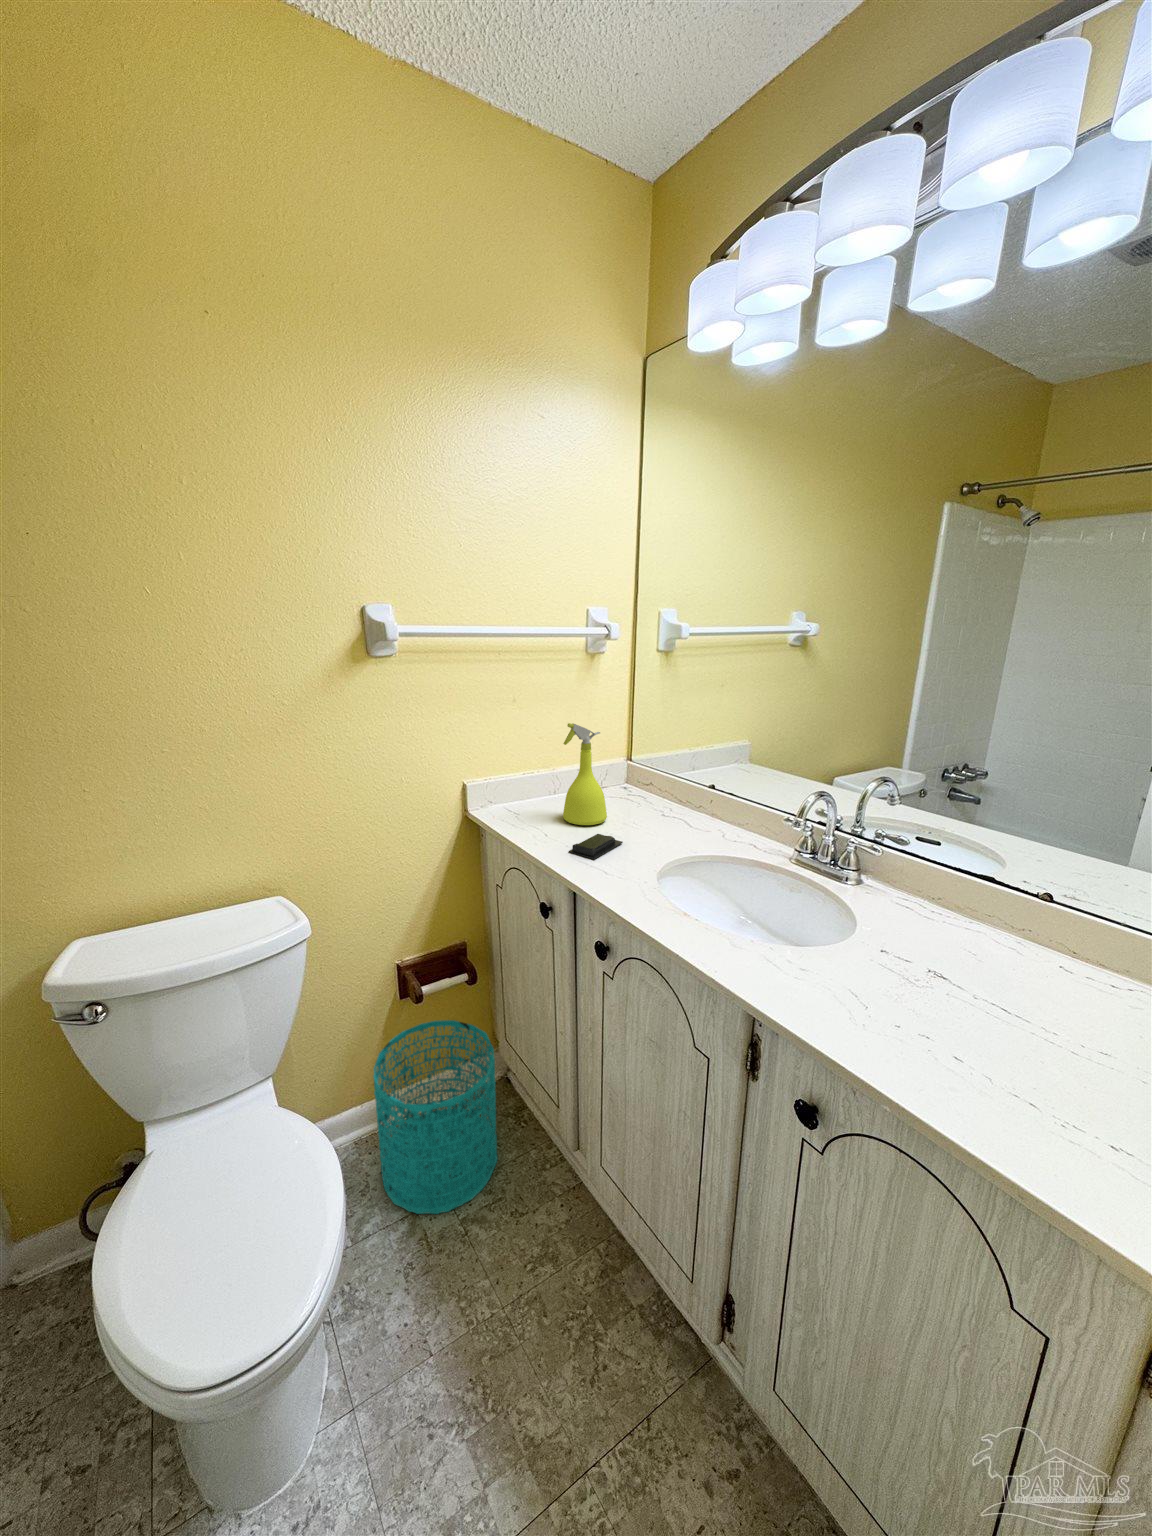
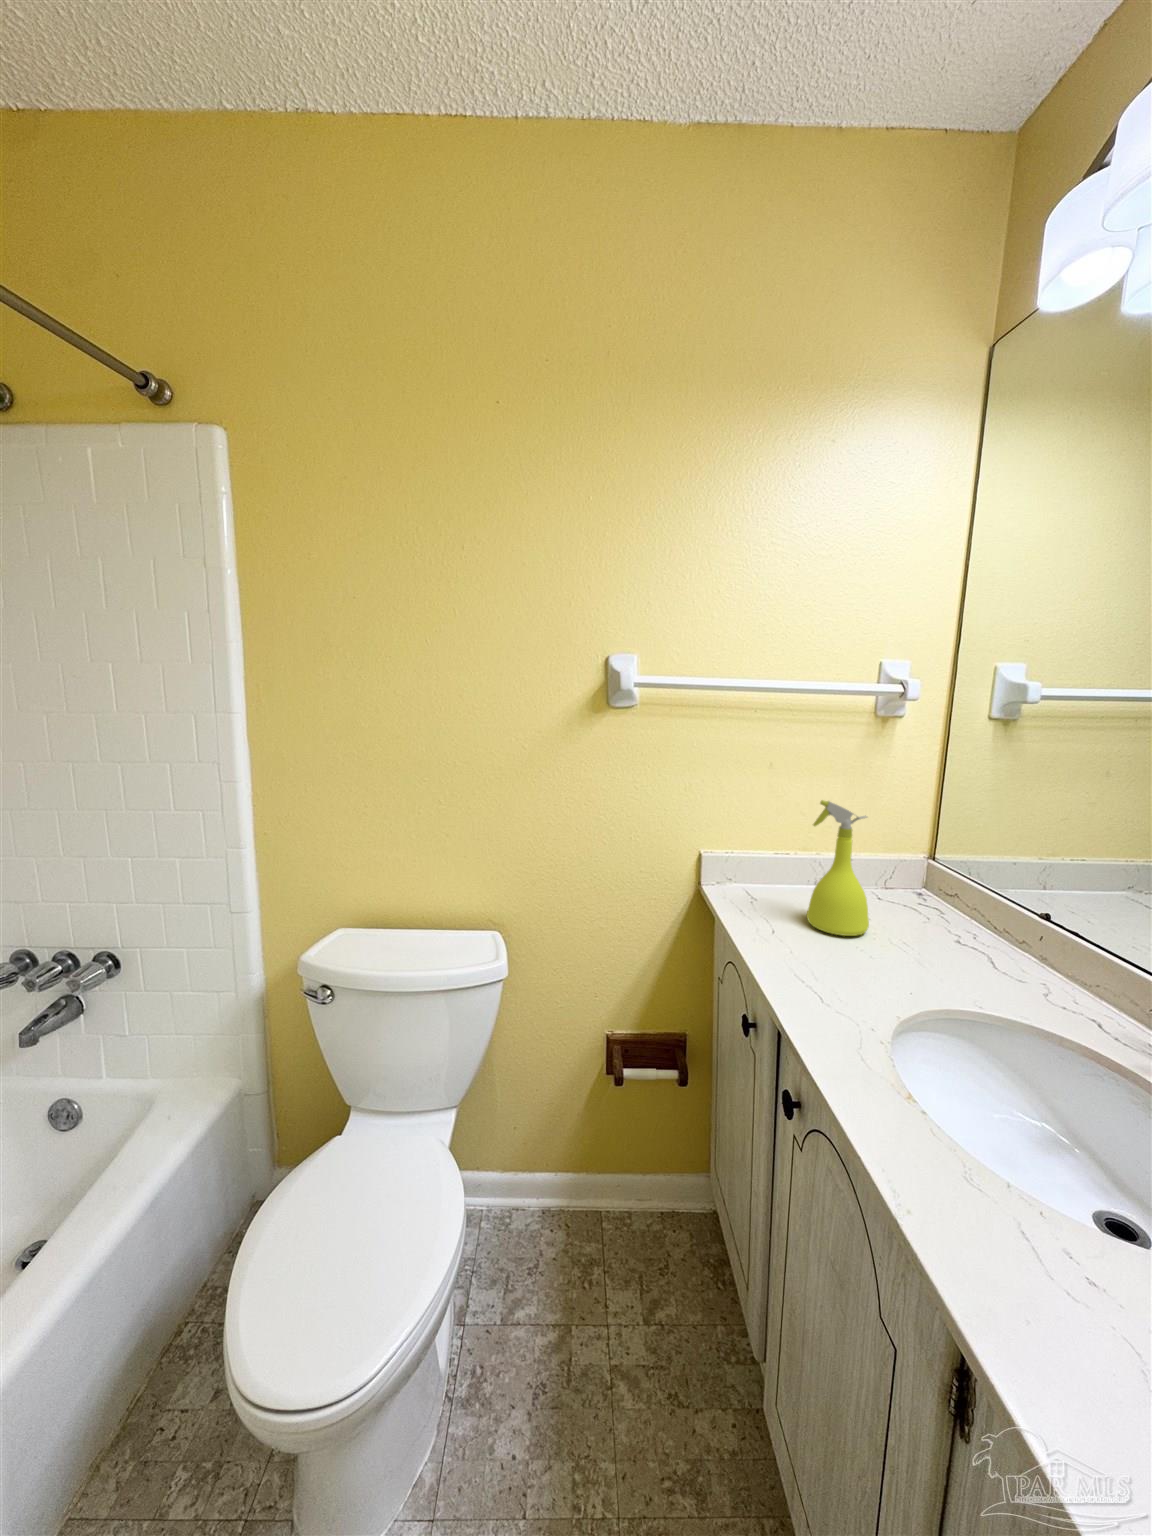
soap bar: present [569,834,623,859] -> none [788,950,874,983]
wastebasket: present [373,1020,497,1214] -> none [548,1109,683,1350]

